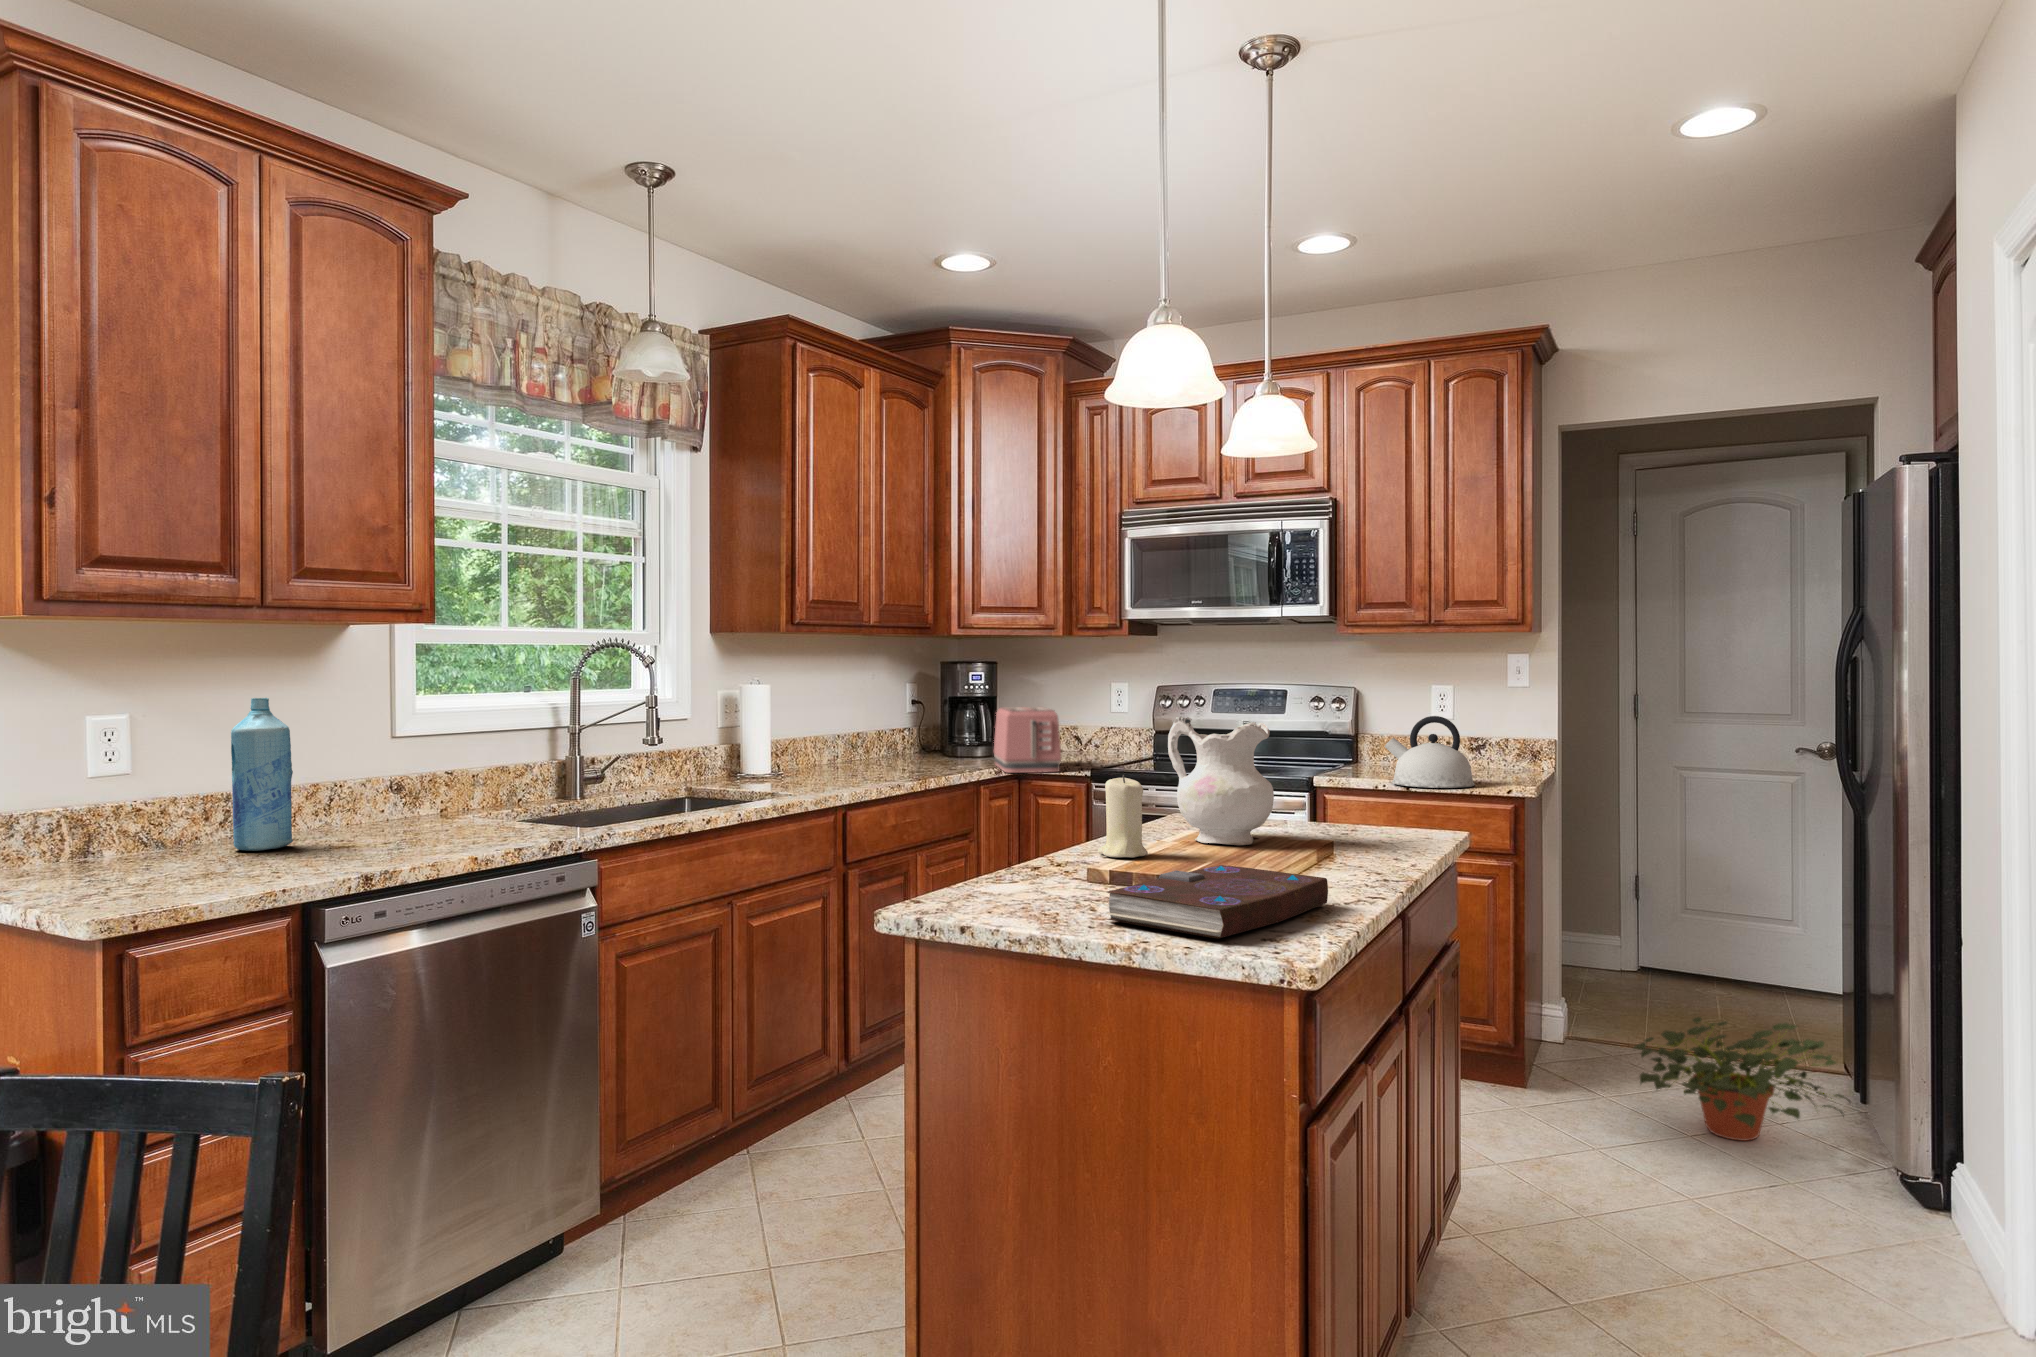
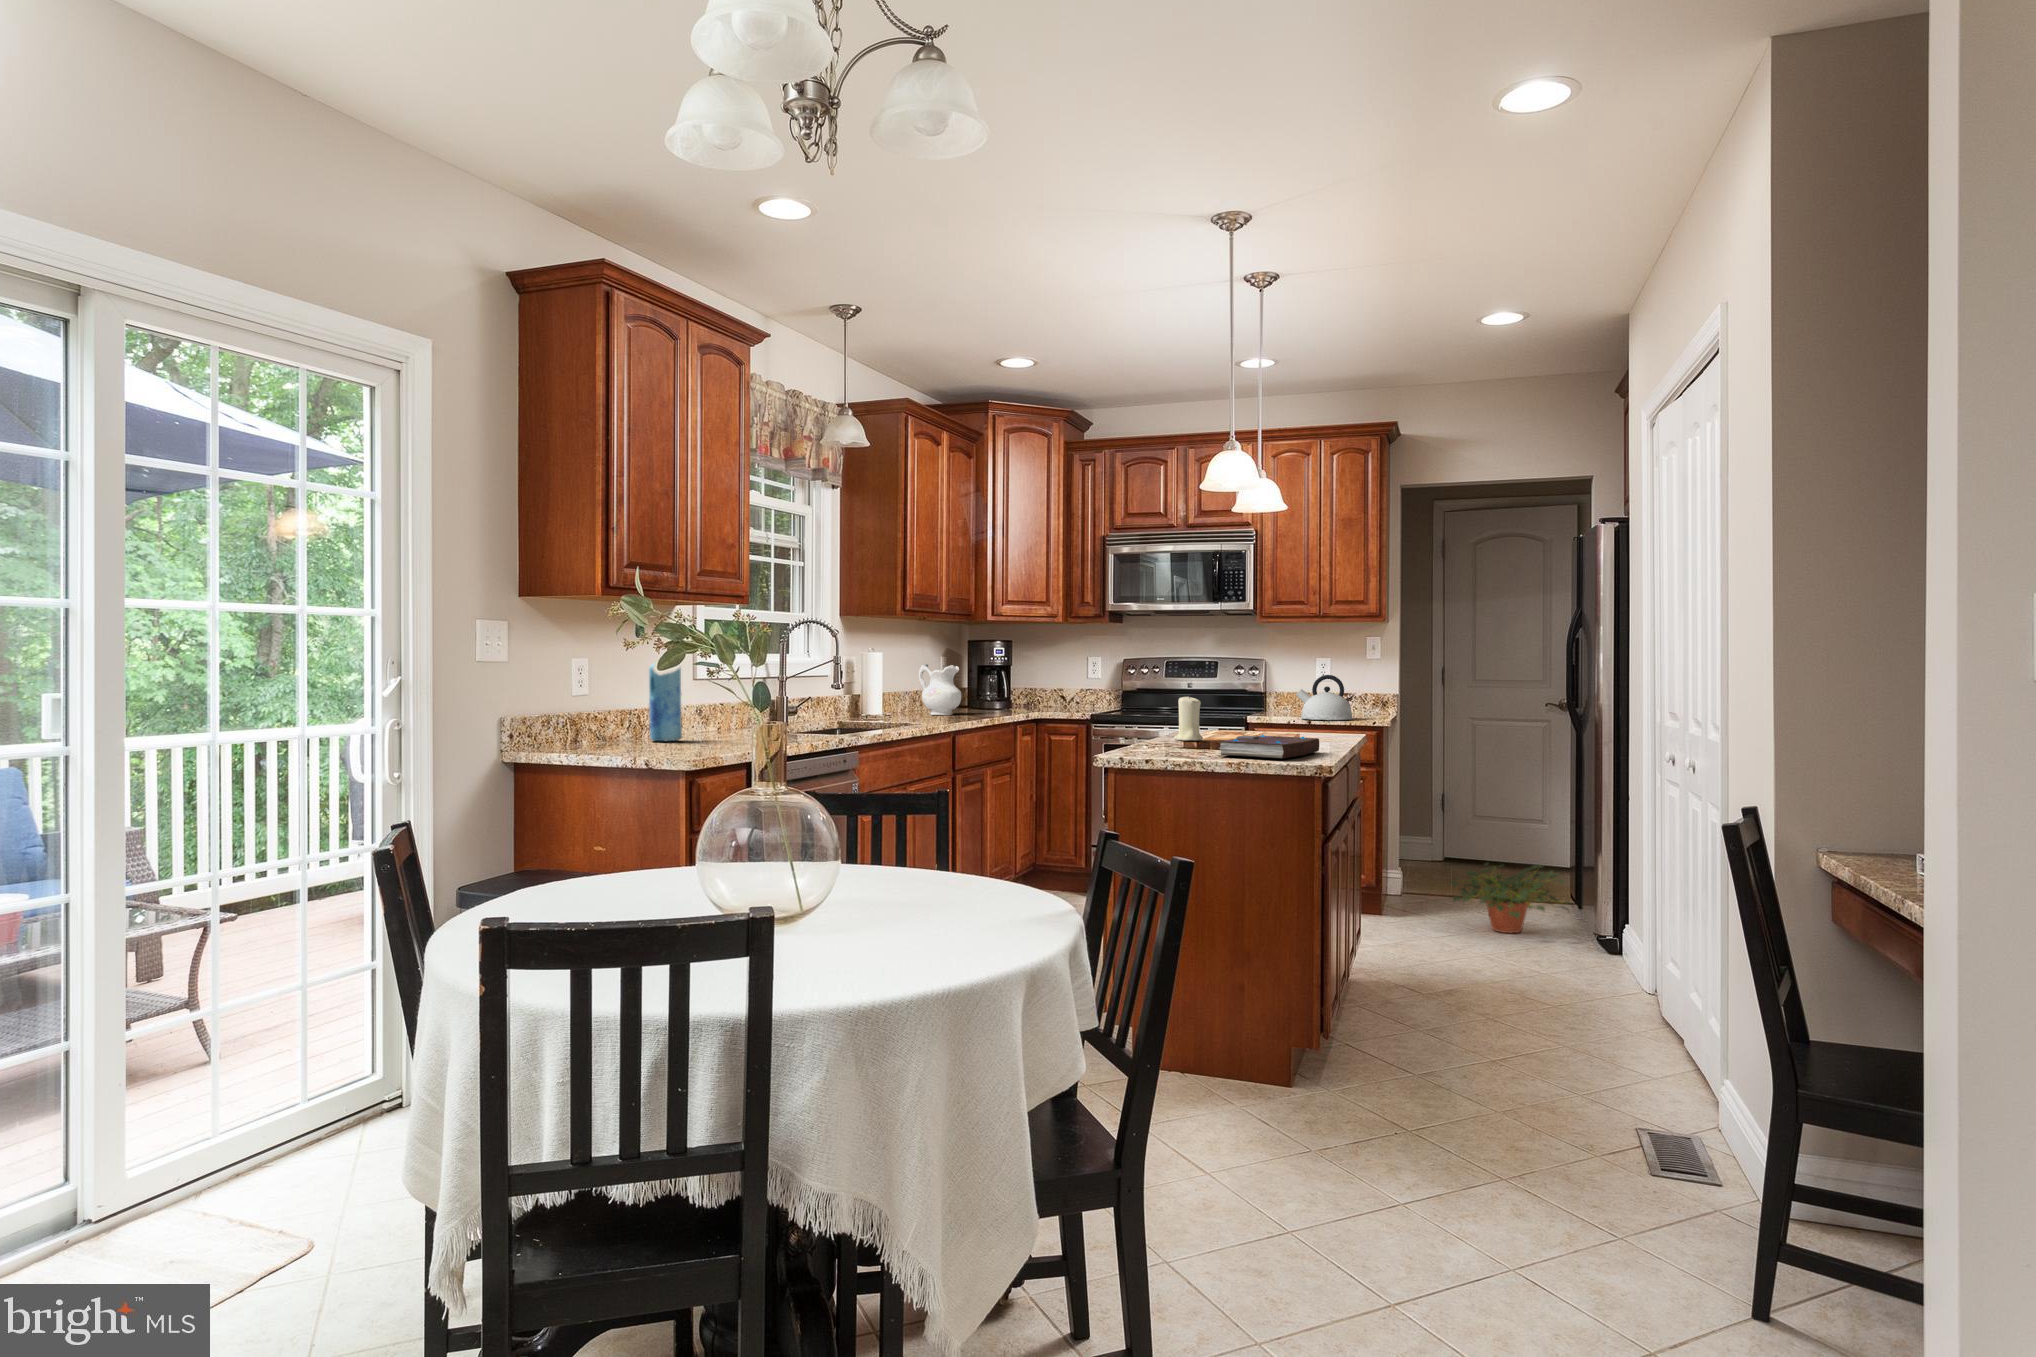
toaster: present [994,707,1062,773] -> none [1018,672,1073,716]
ceramic pitcher: present [1168,717,1274,845] -> present [919,664,961,715]

